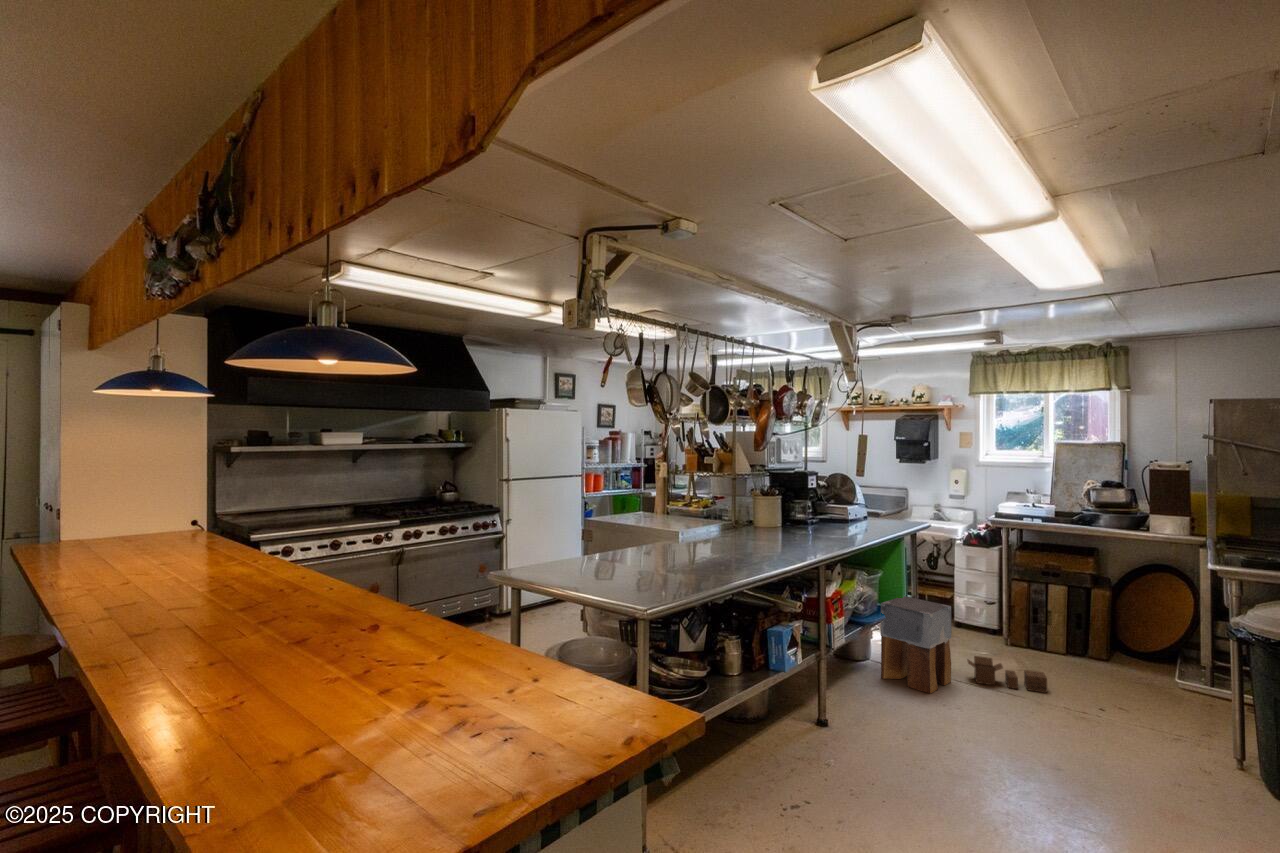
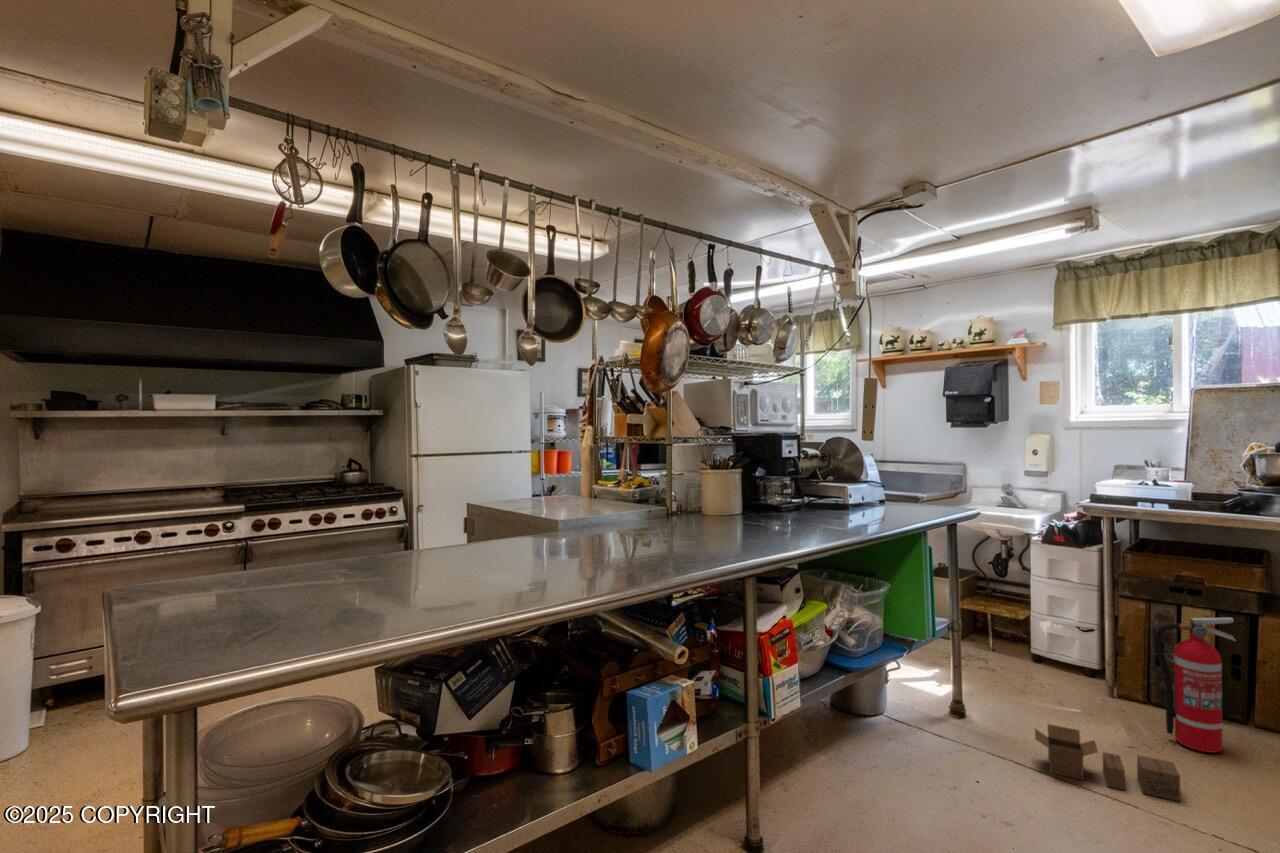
fire extinguisher: none [1033,589,1078,670] -> present [1154,618,1235,753]
stool: present [880,596,952,693] -> none [885,622,1006,792]

